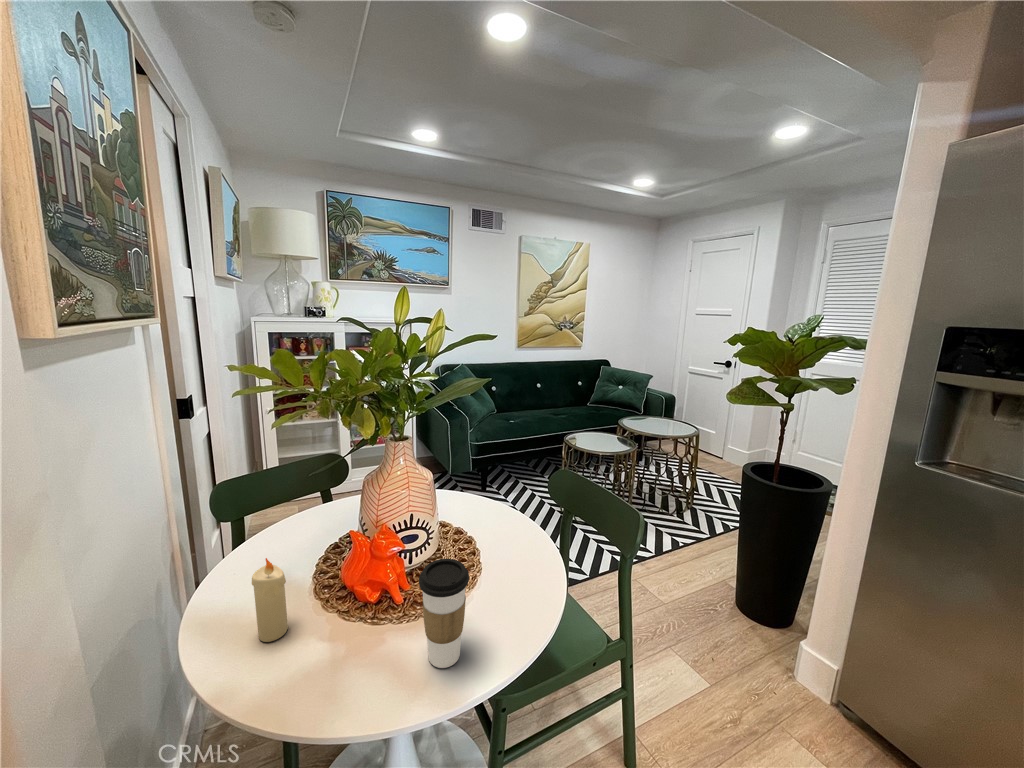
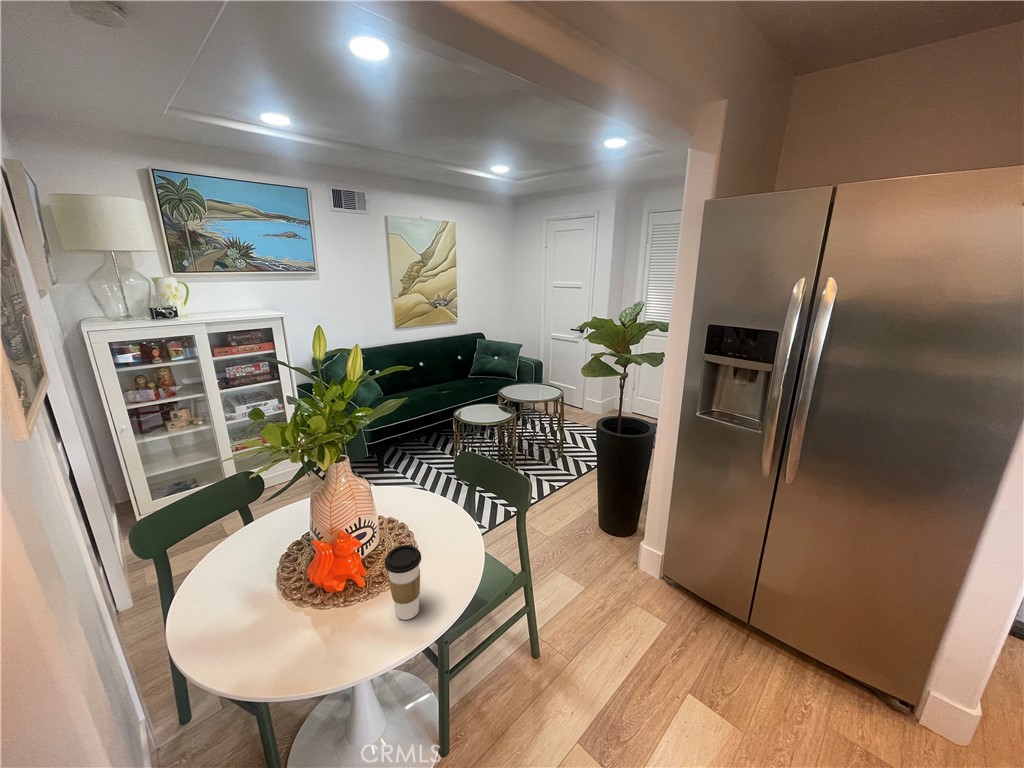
candle: present [252,558,288,642] -> none [240,579,274,642]

